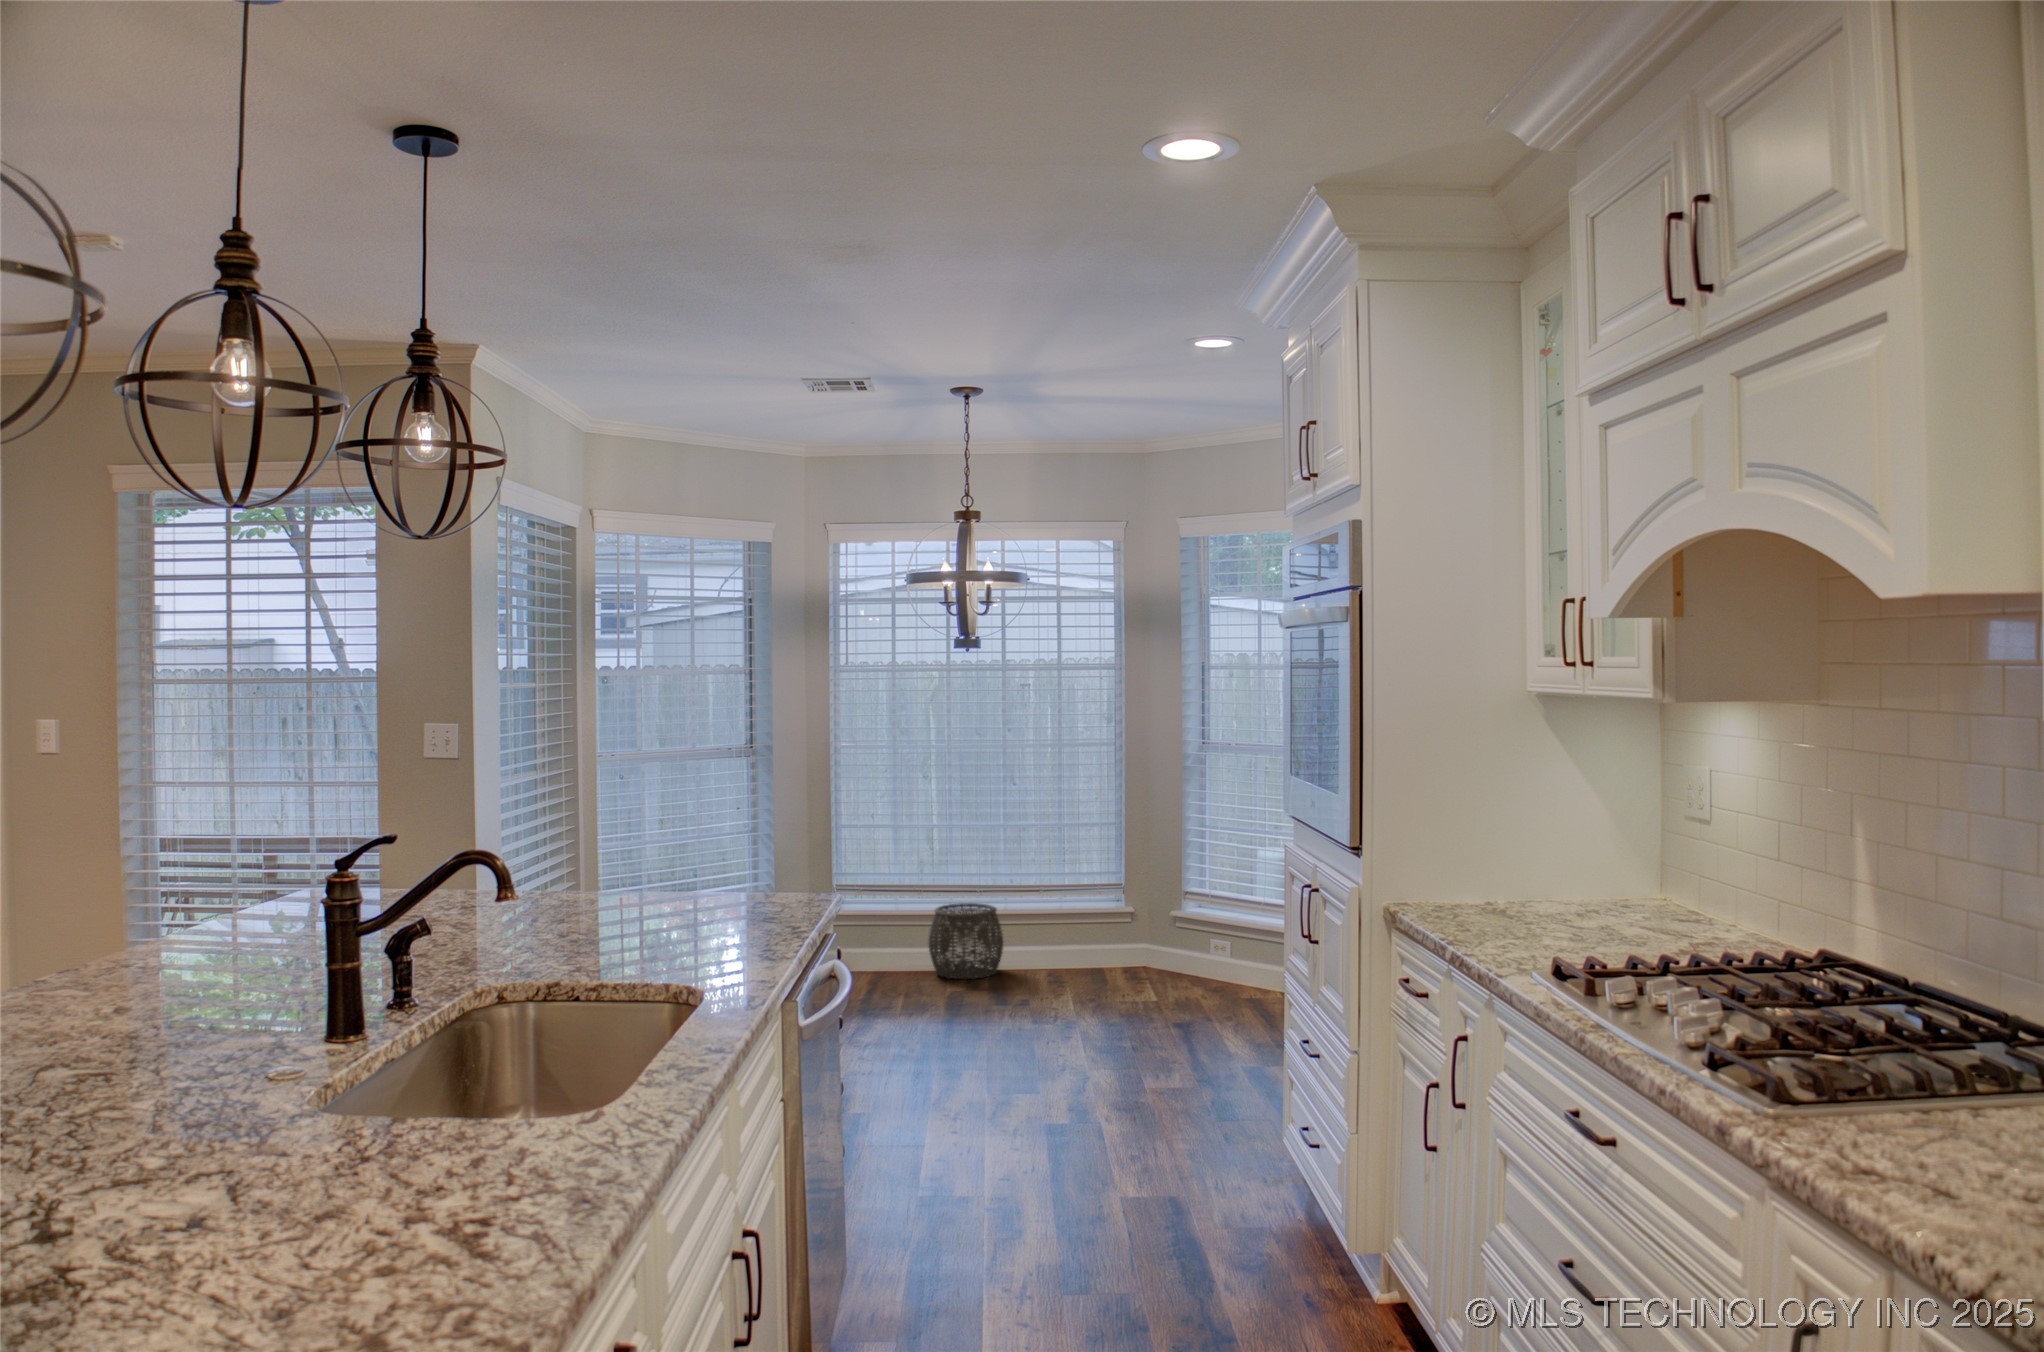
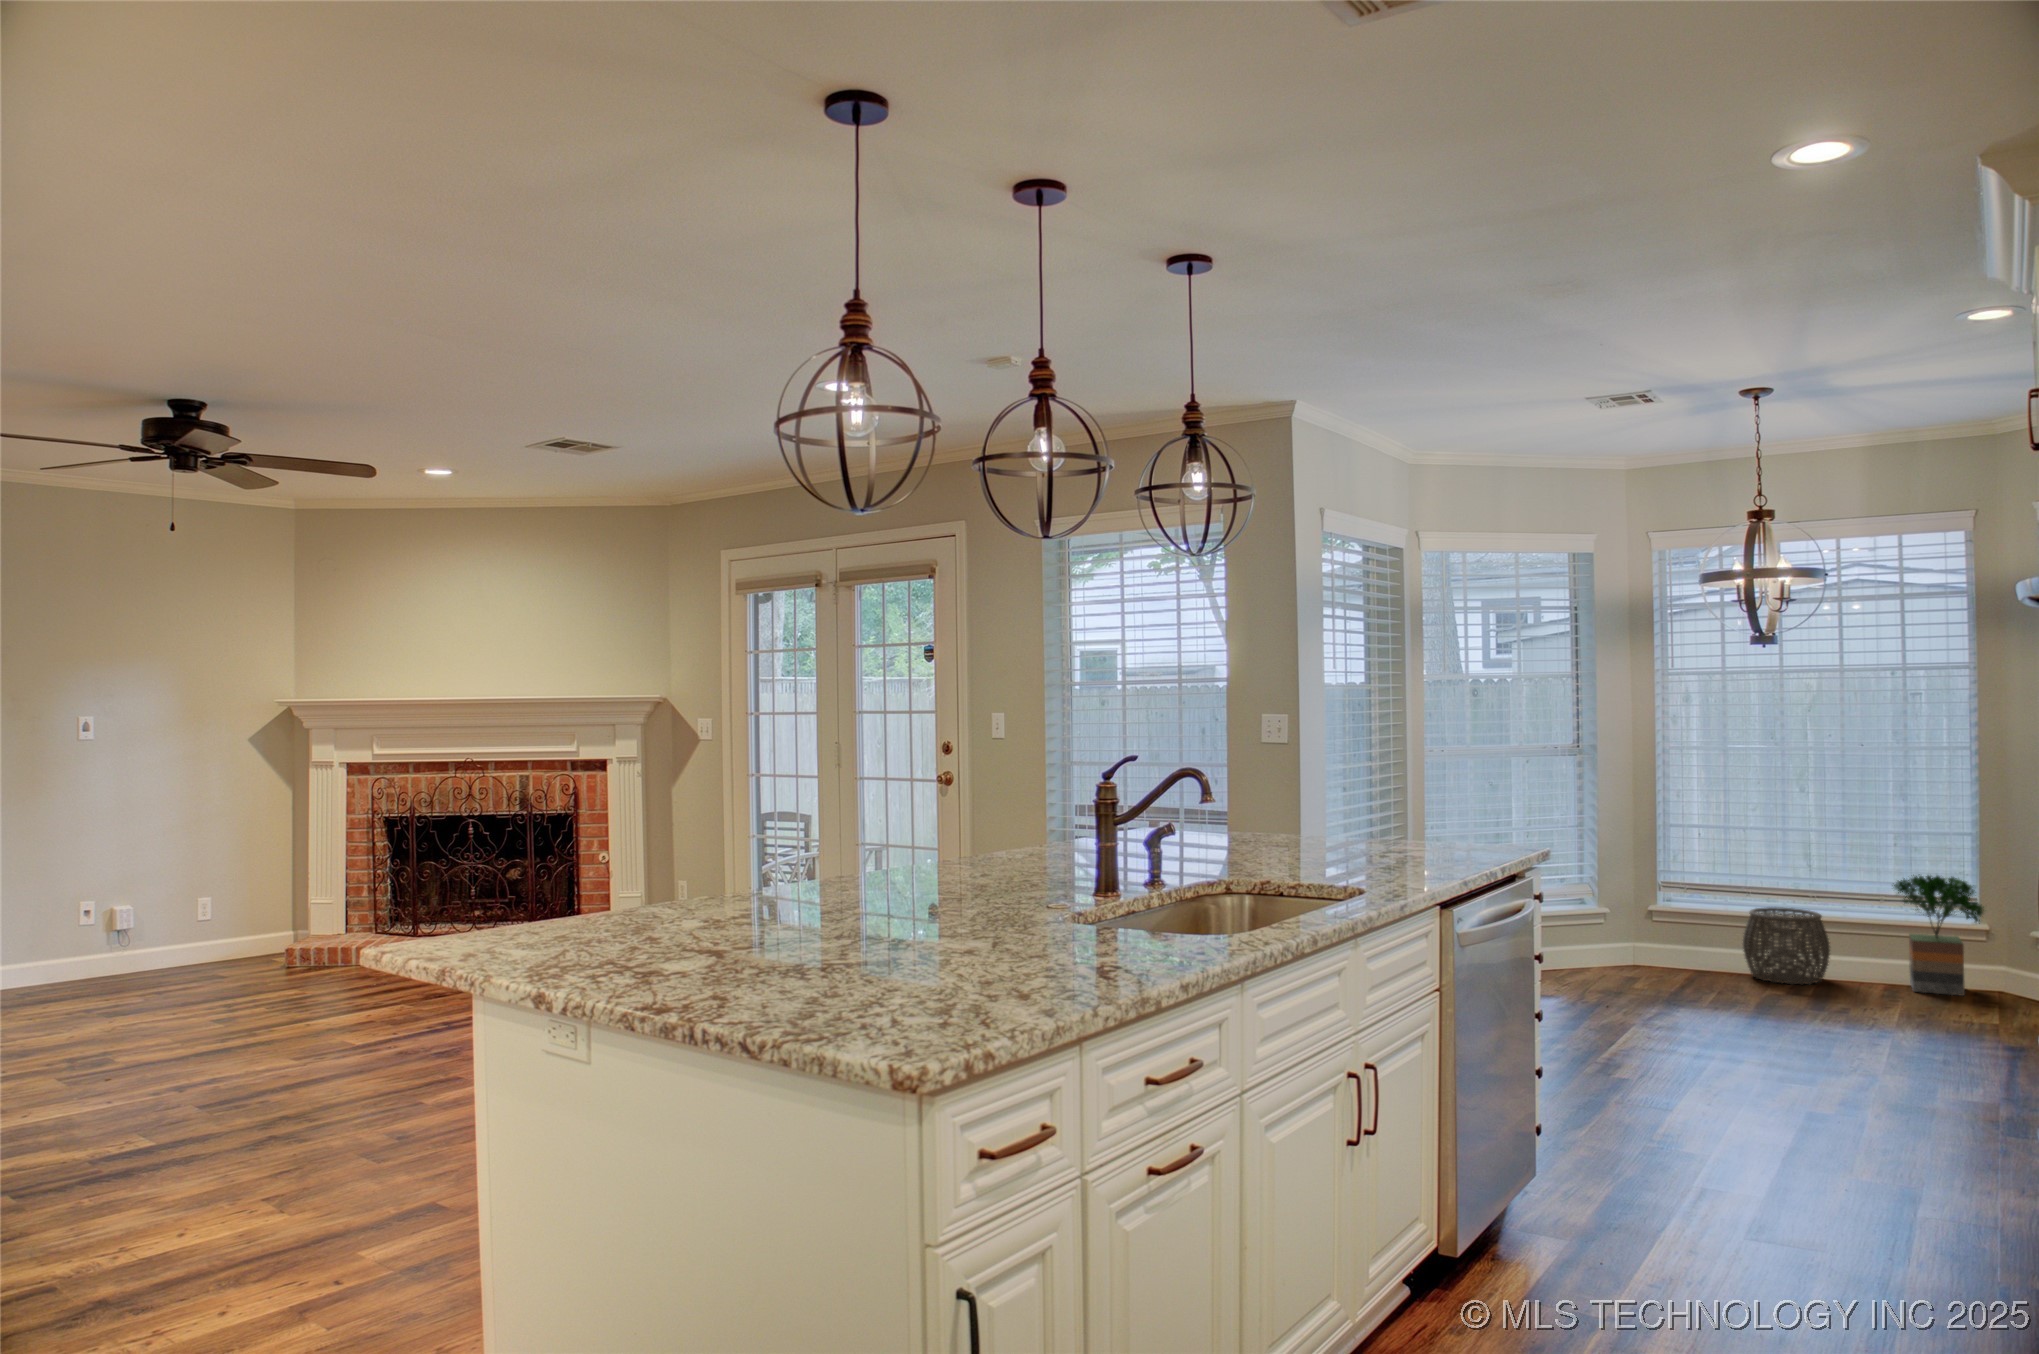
potted tree: none [1051,860,1126,973] -> present [1894,874,1984,996]

